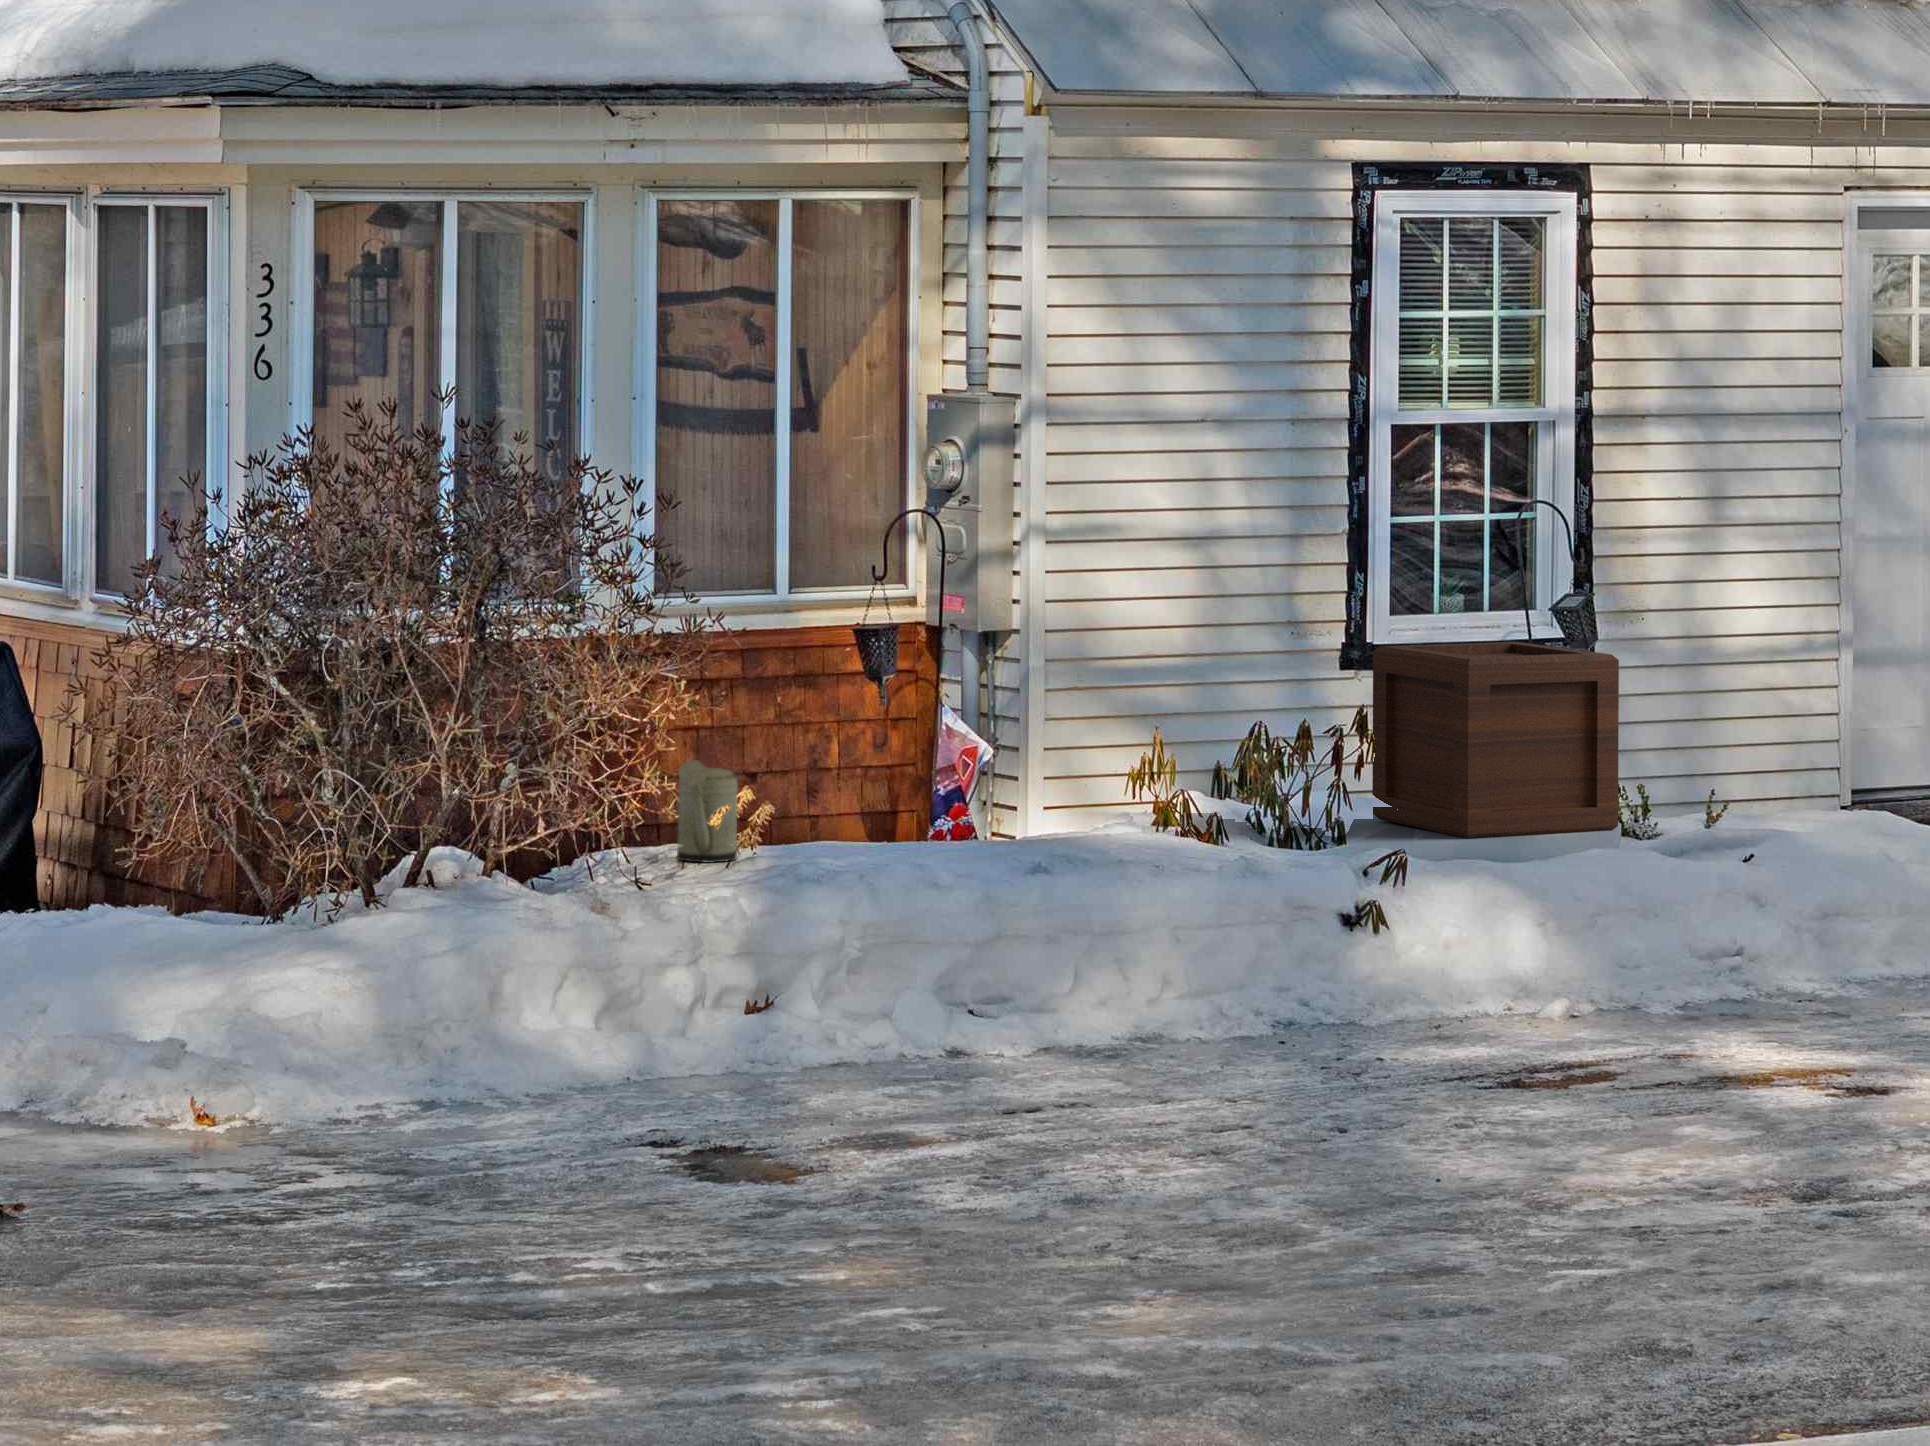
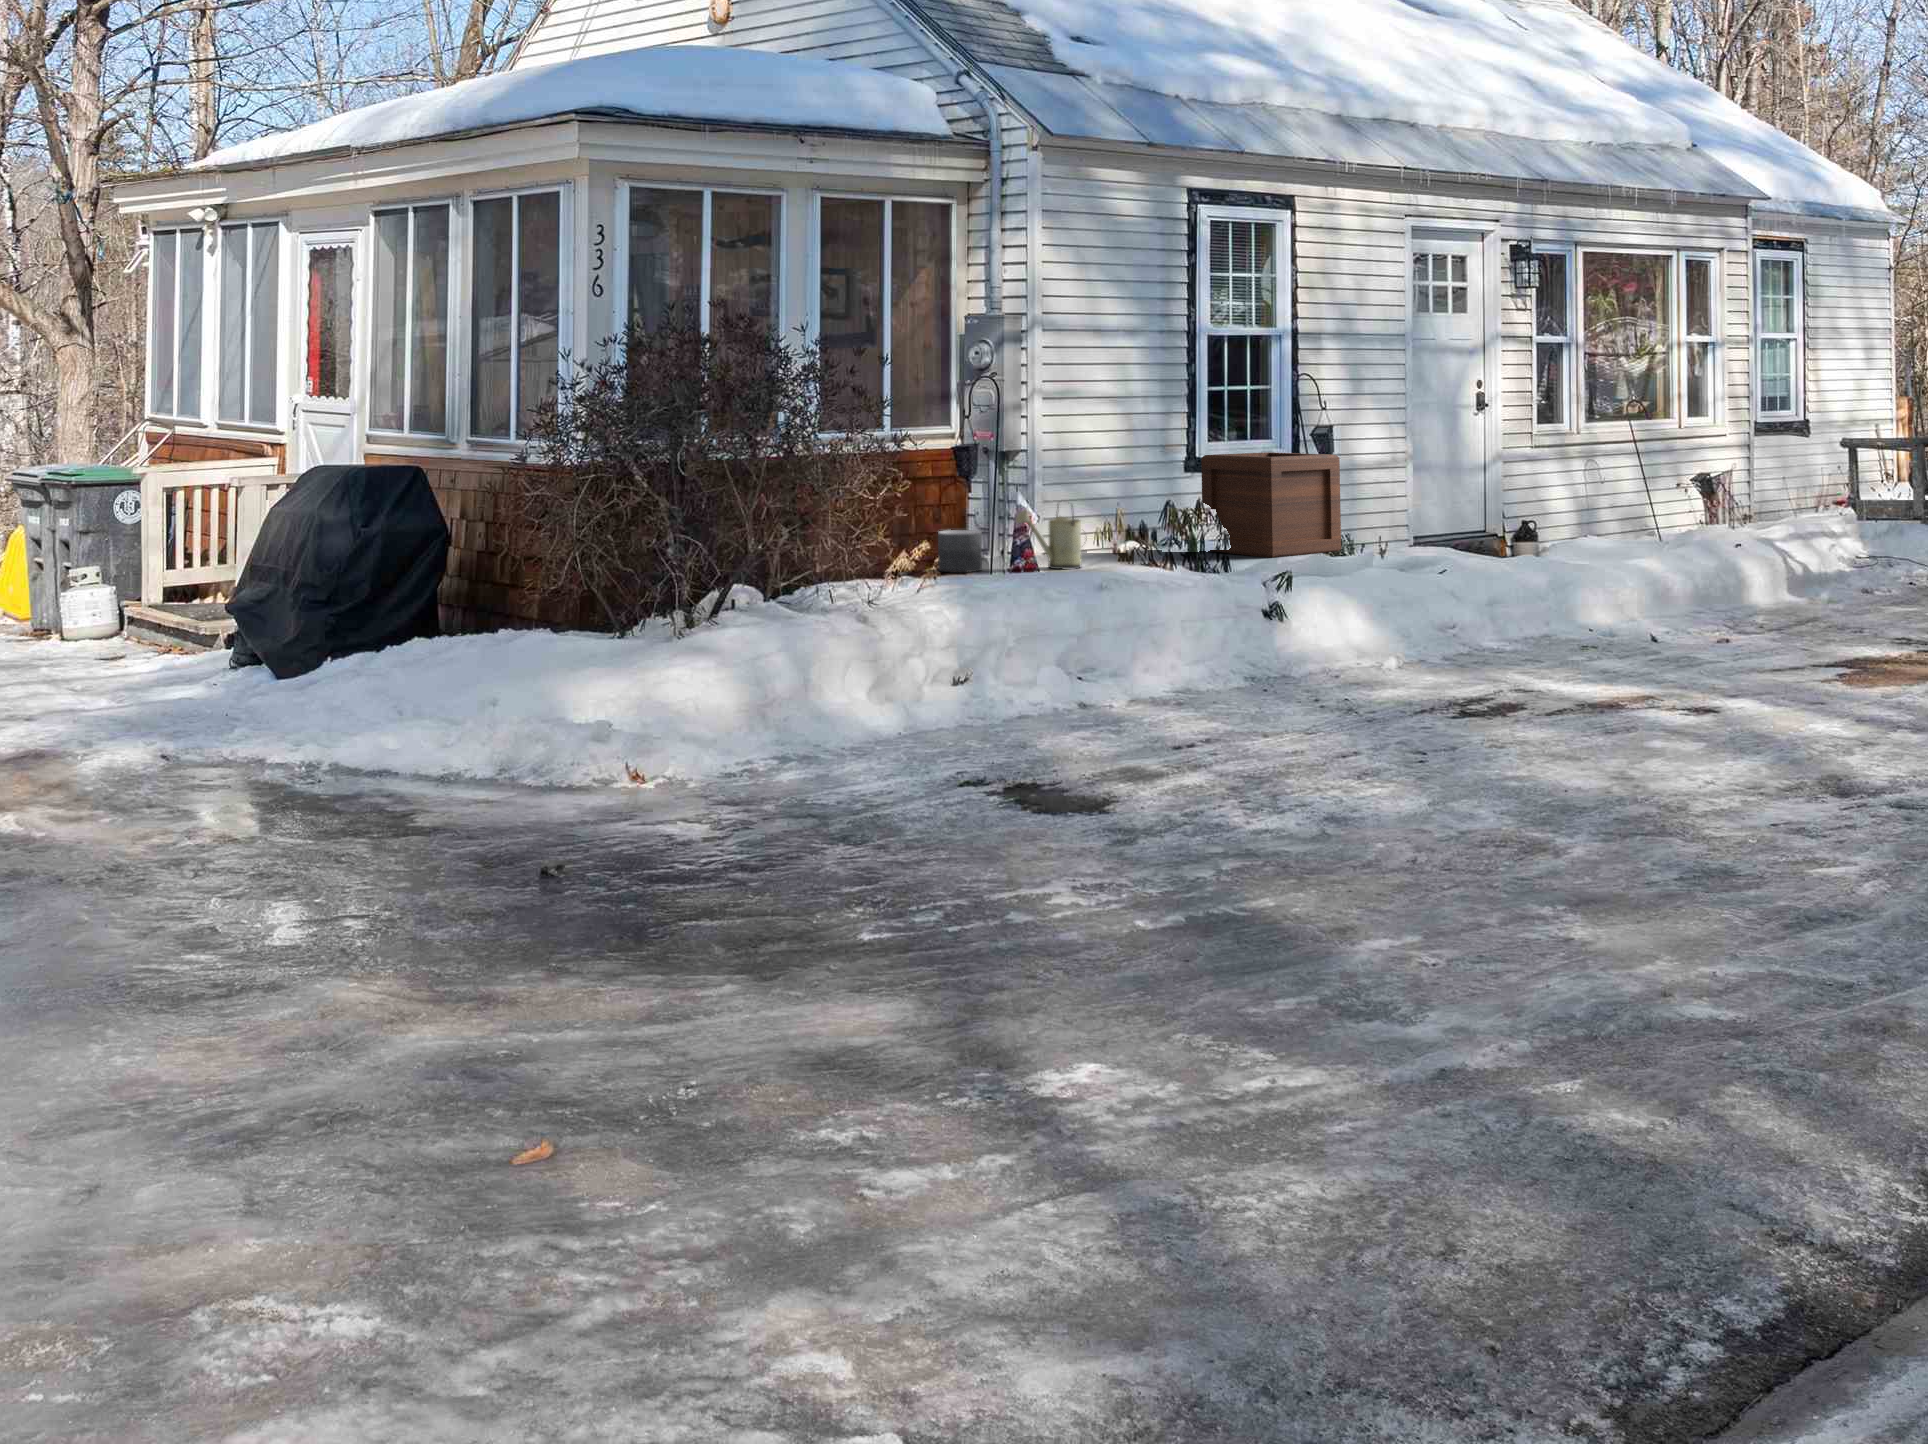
watering can: present [677,760,739,863] -> present [1016,510,1087,570]
planter: none [862,770,937,844] -> present [938,530,982,573]

